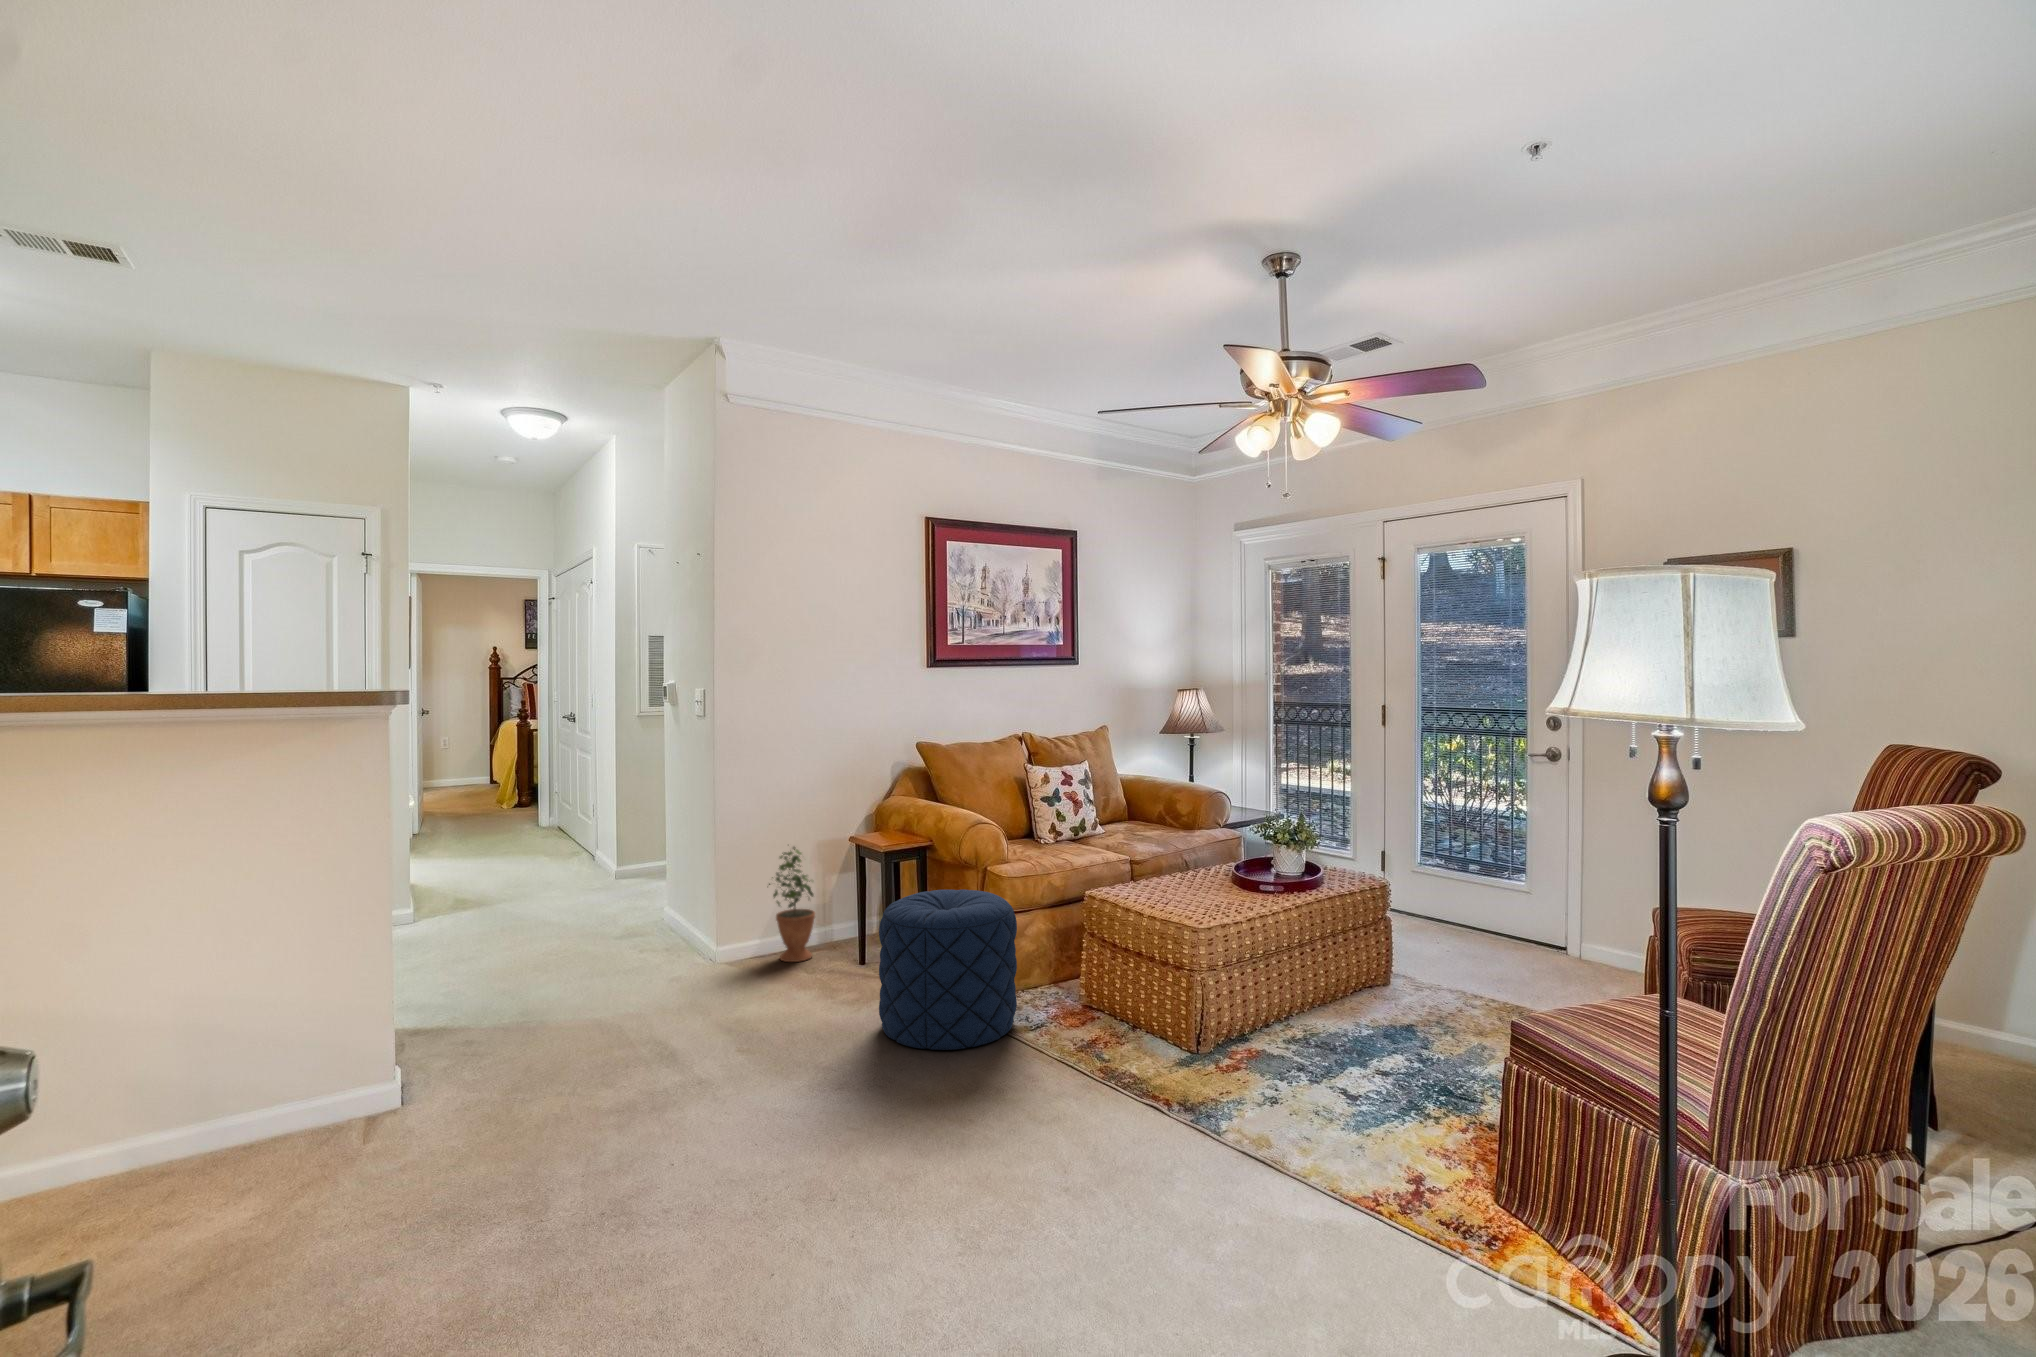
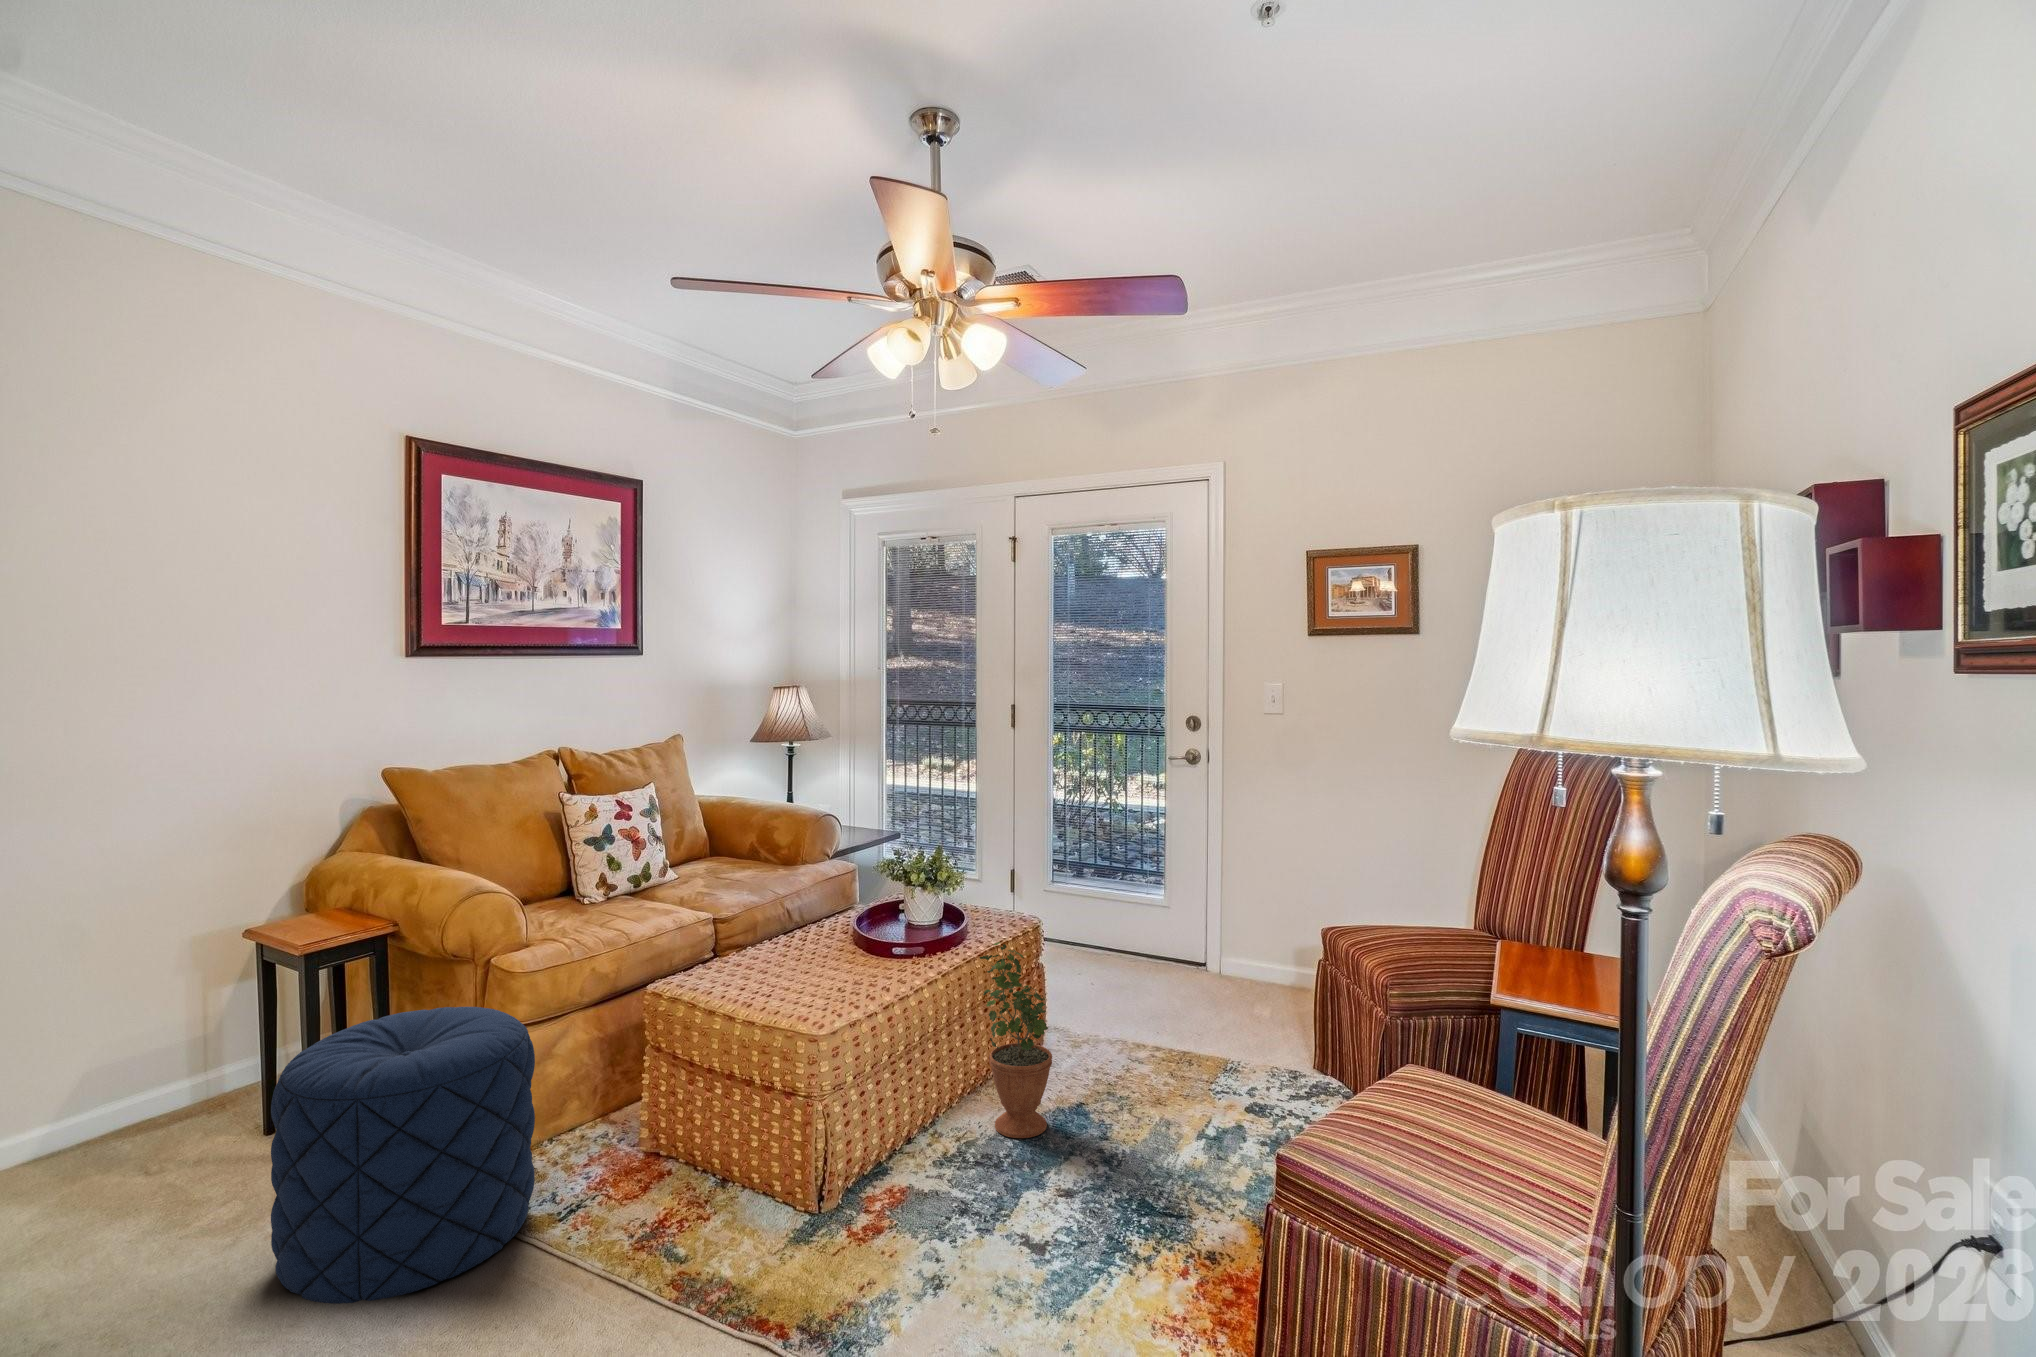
potted plant: present [769,847,815,962] -> present [980,942,1052,1138]

